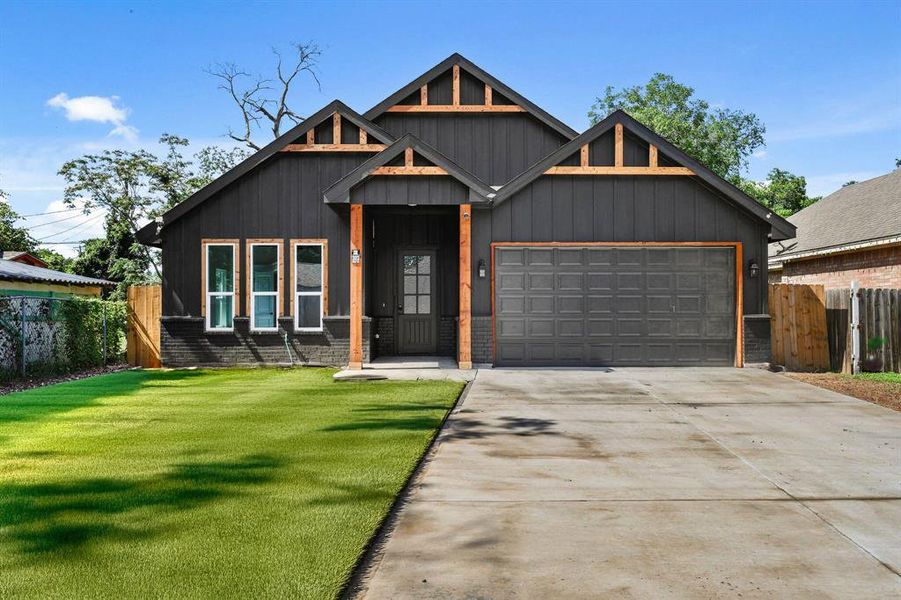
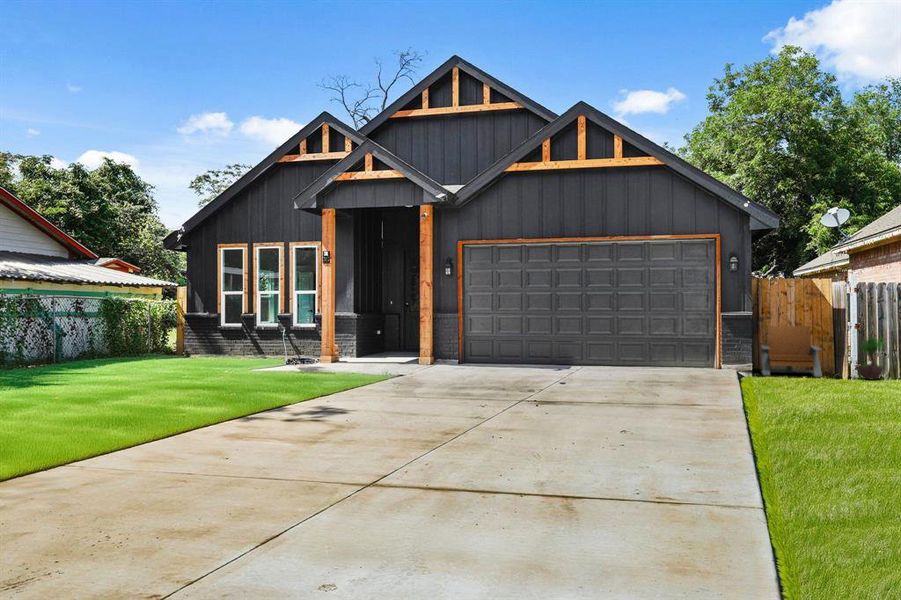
lounge chair: none [770,326,833,370] -> present [760,326,822,377]

